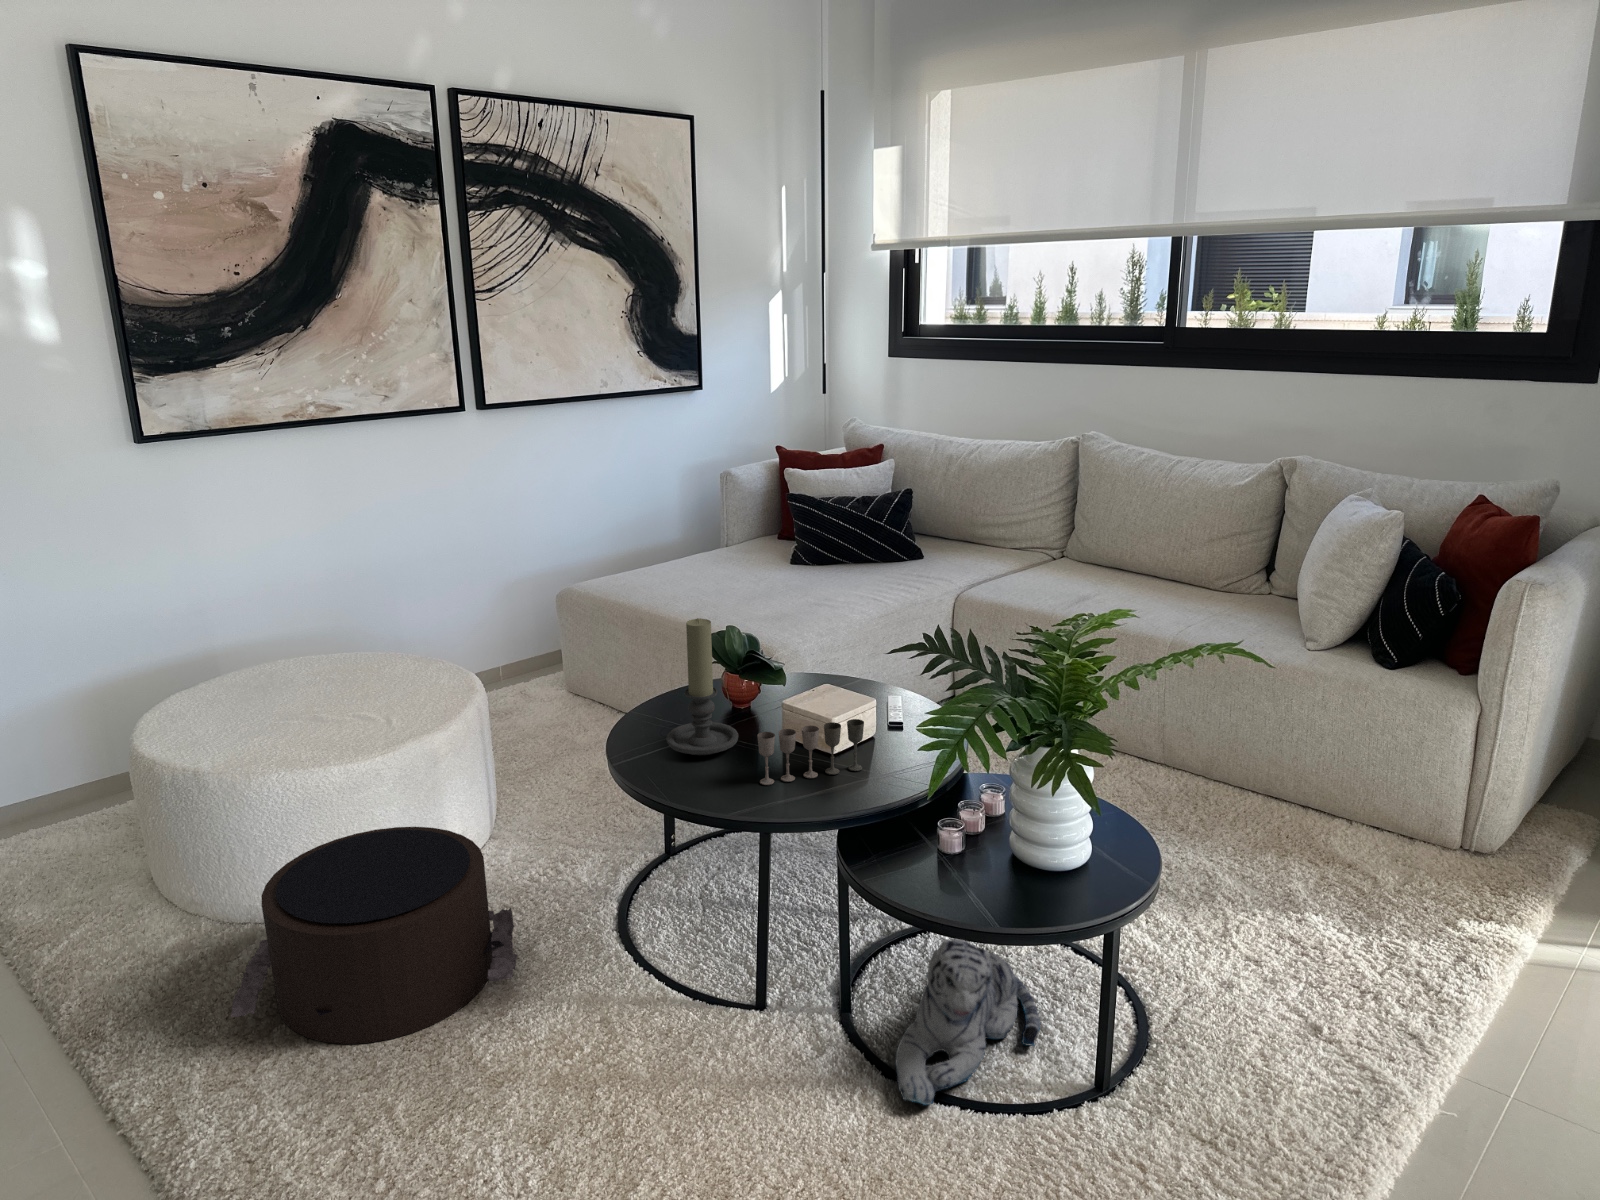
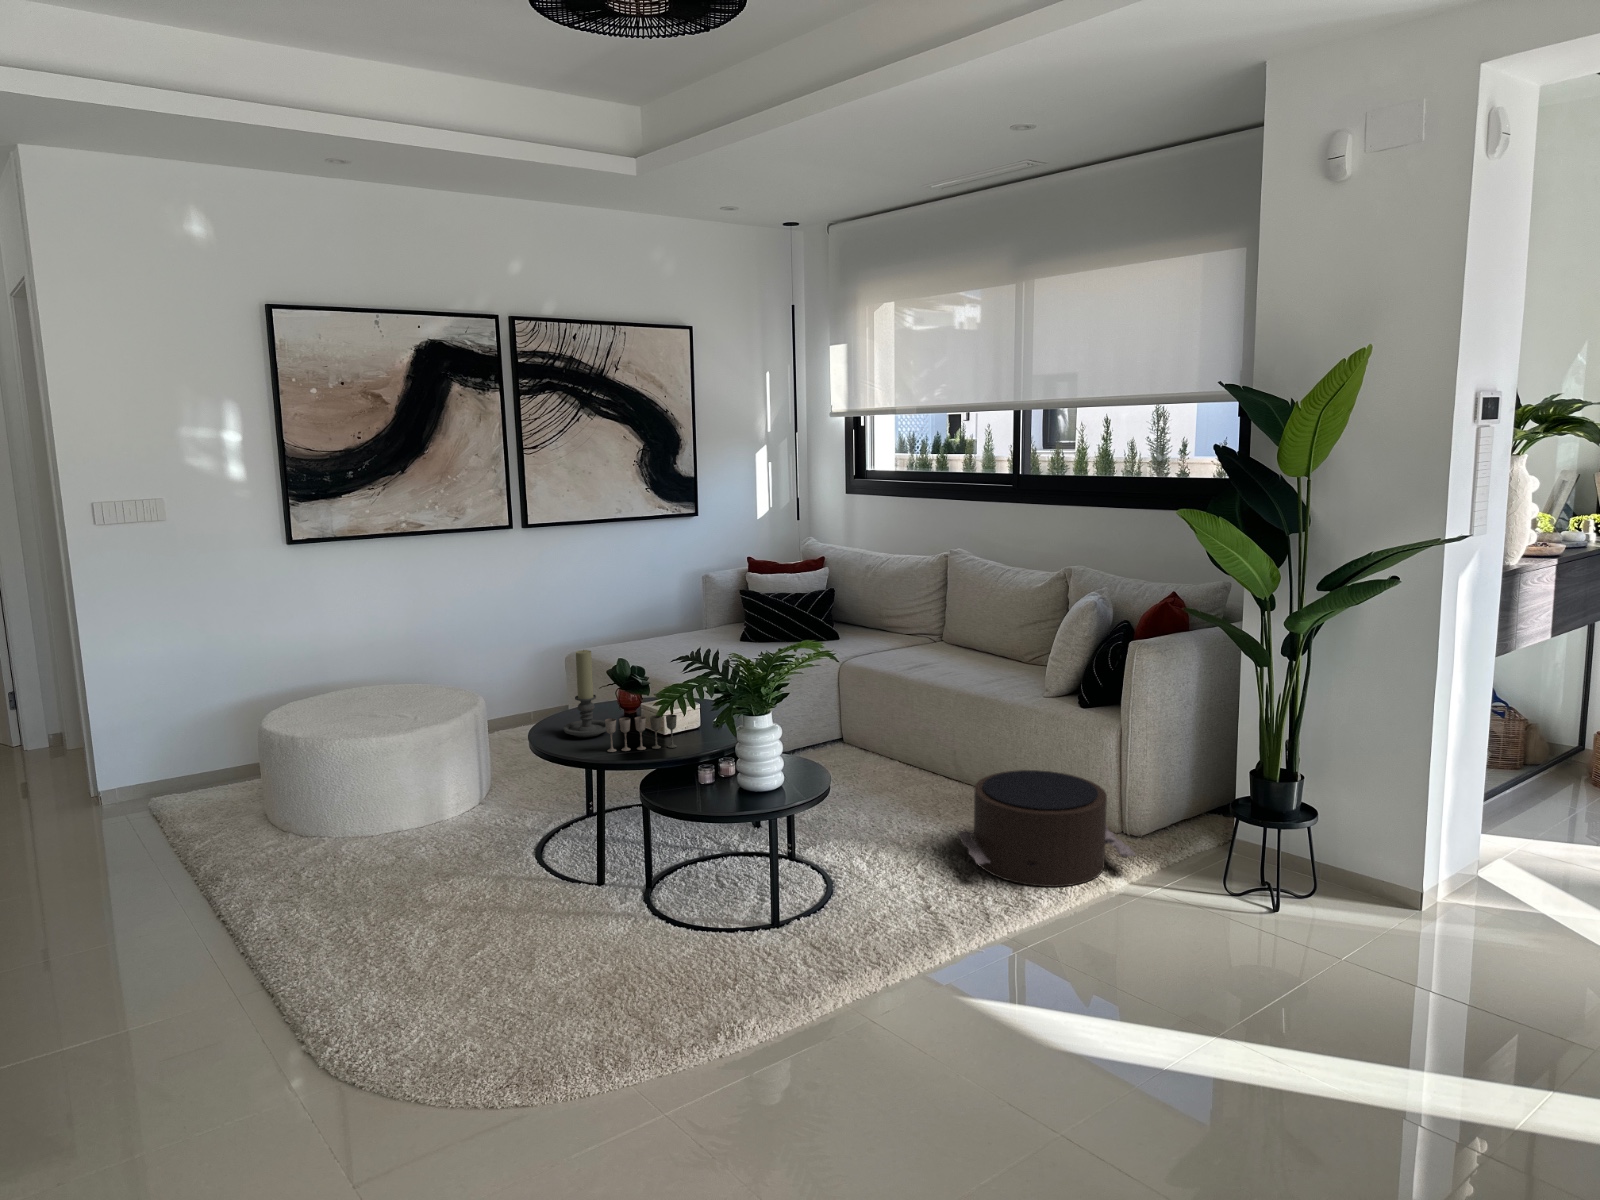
pouf: present [231,827,517,1044] -> present [958,770,1135,887]
plush toy: present [895,939,1041,1105] -> none [652,844,770,942]

